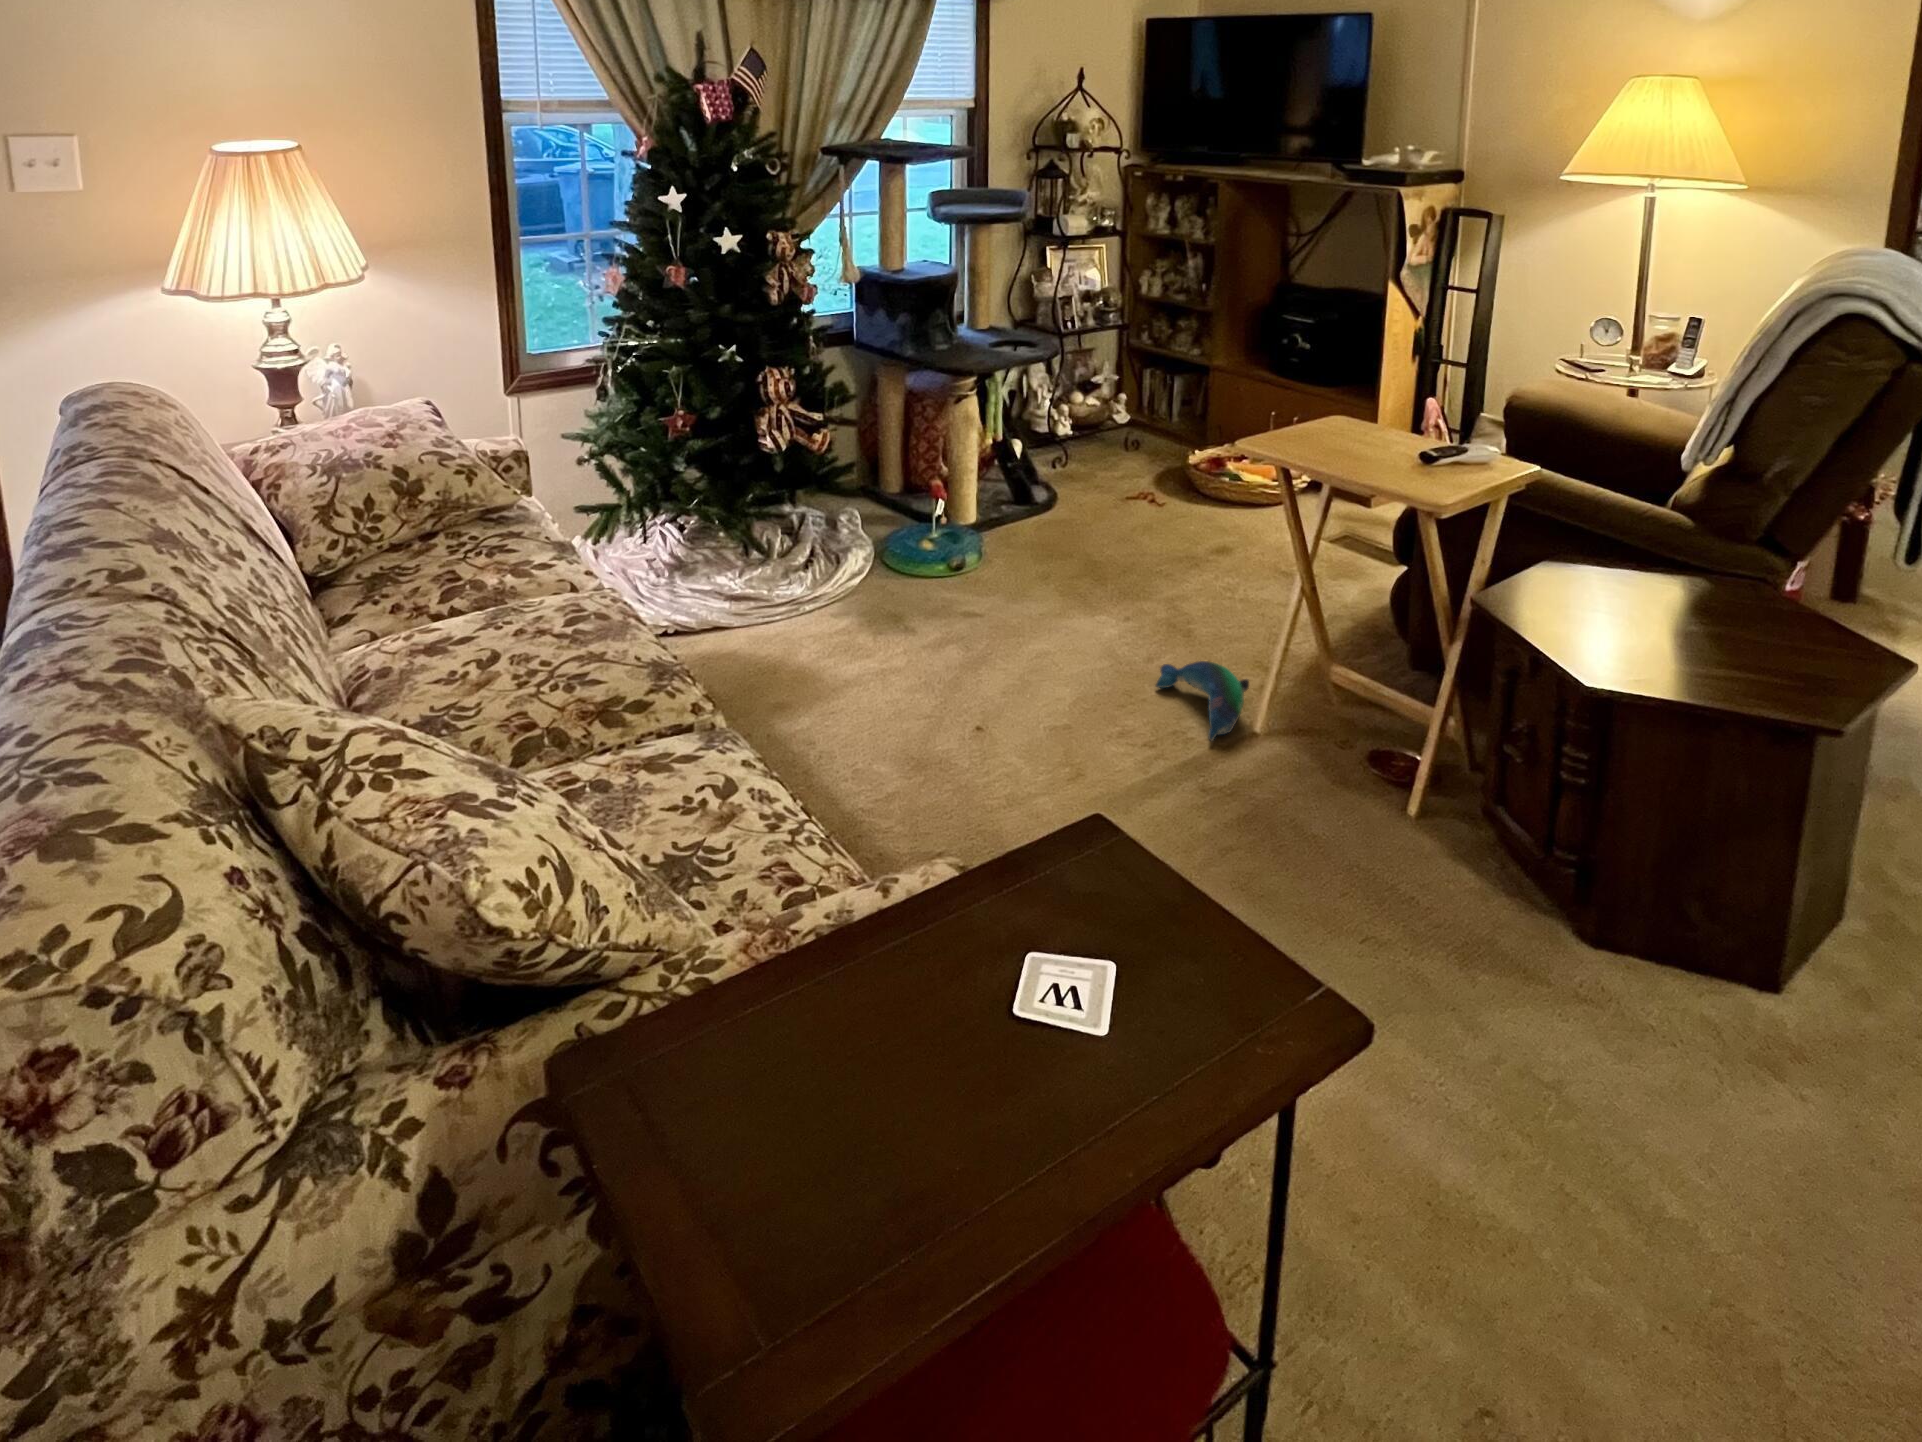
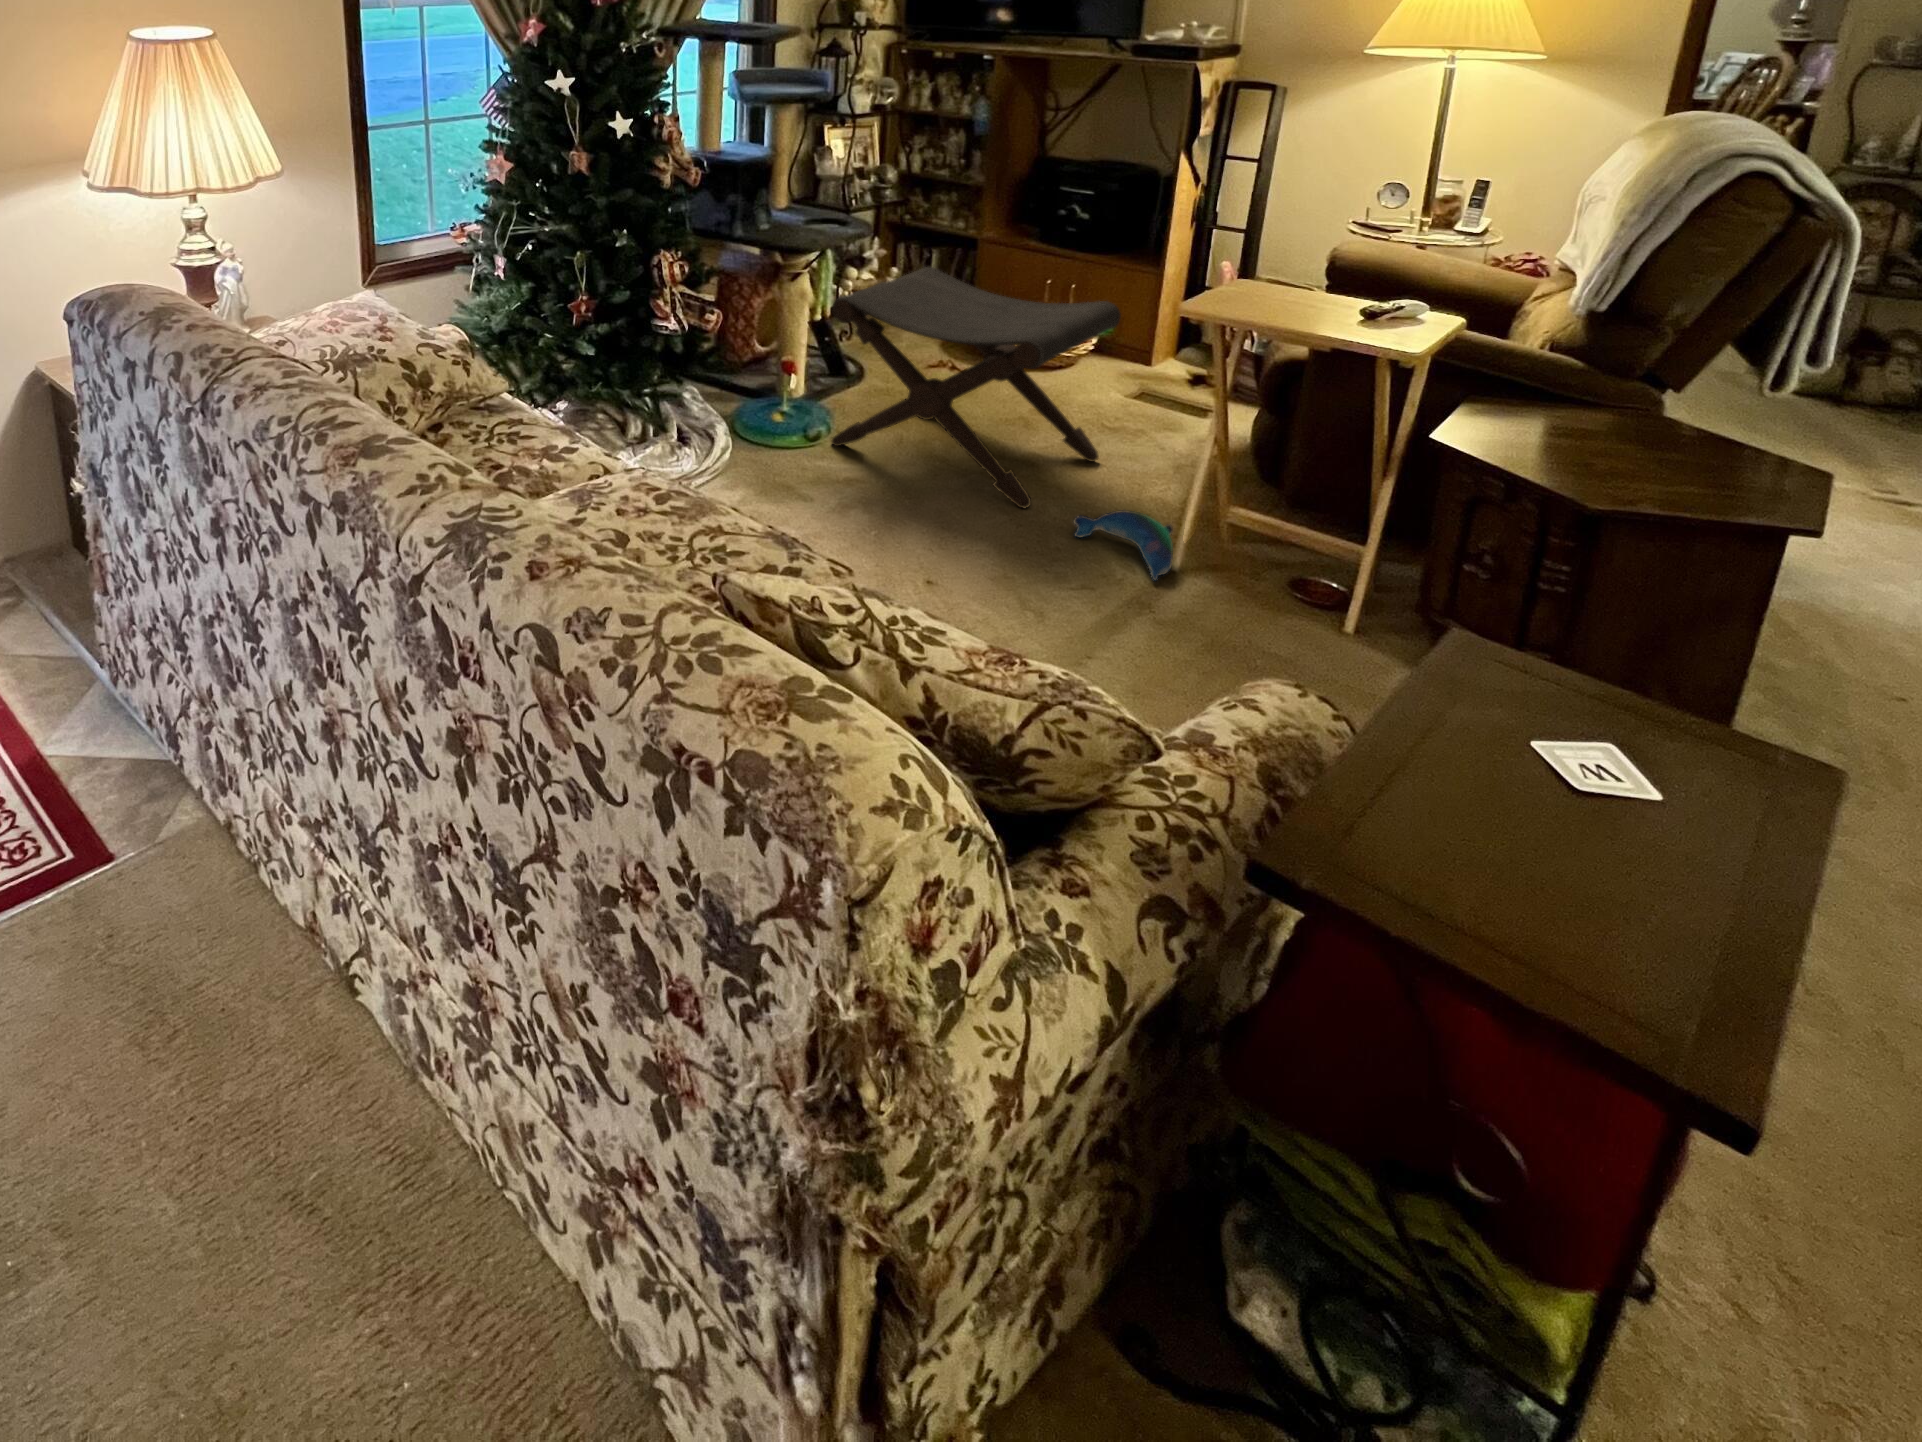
footstool: none [958,392,1251,653] -> present [831,267,1121,508]

